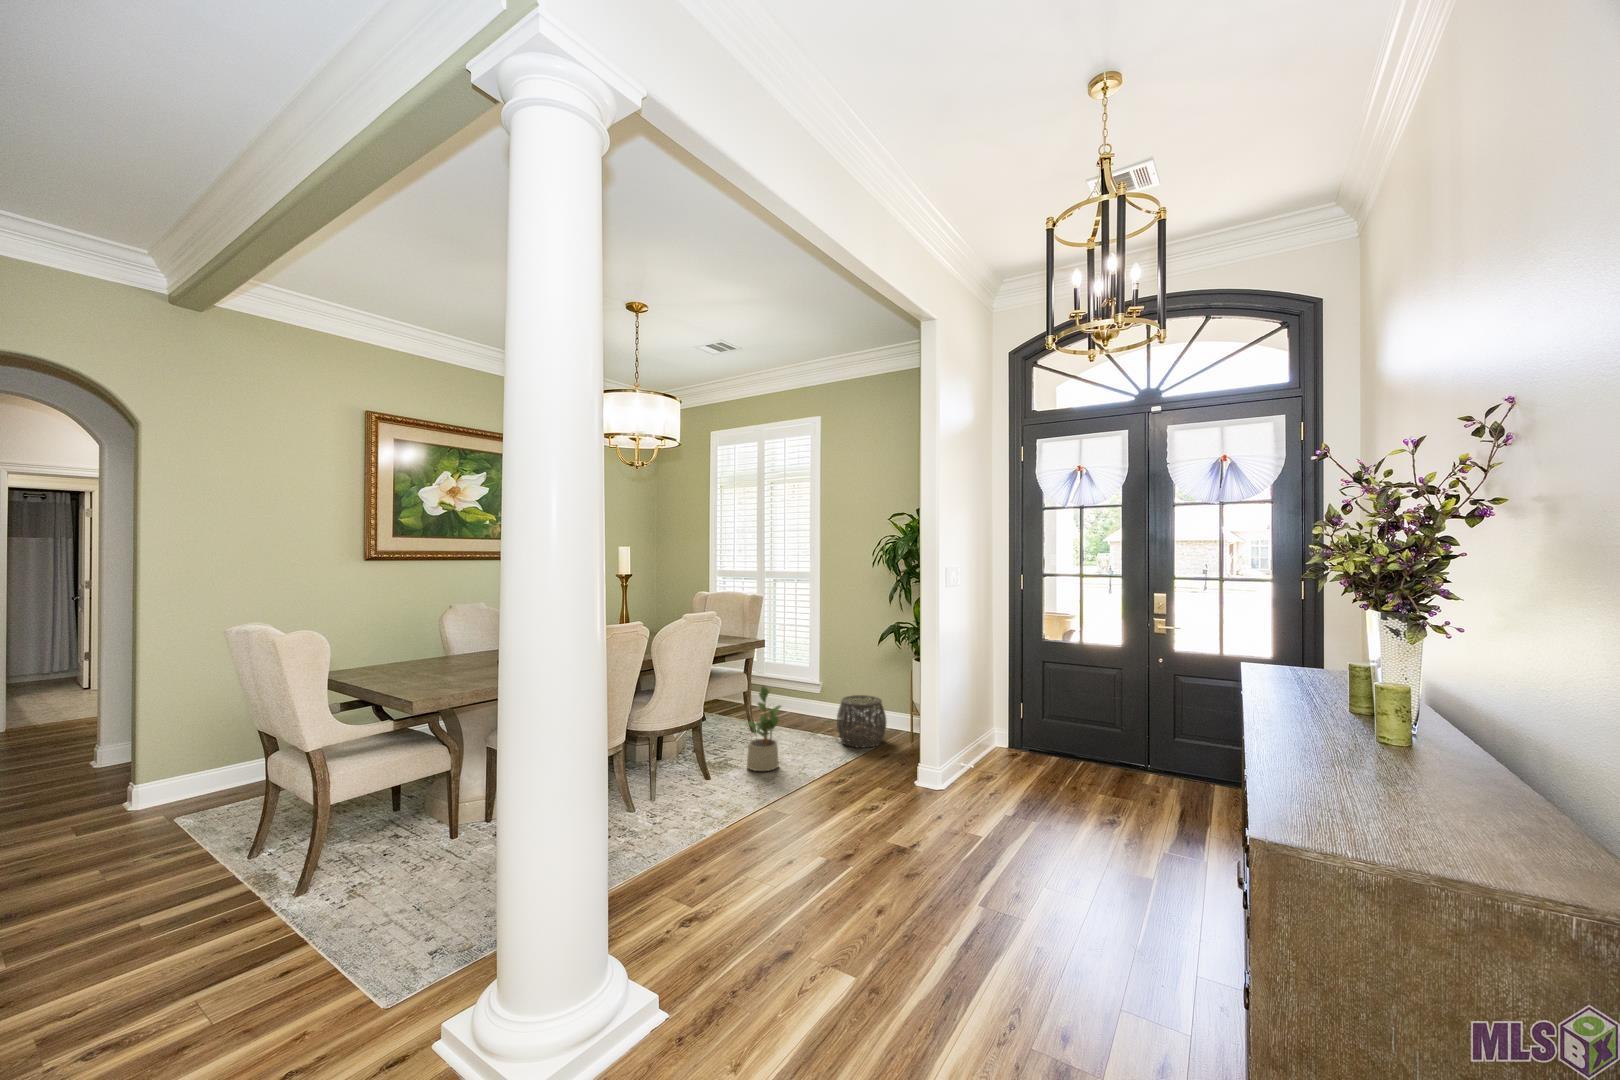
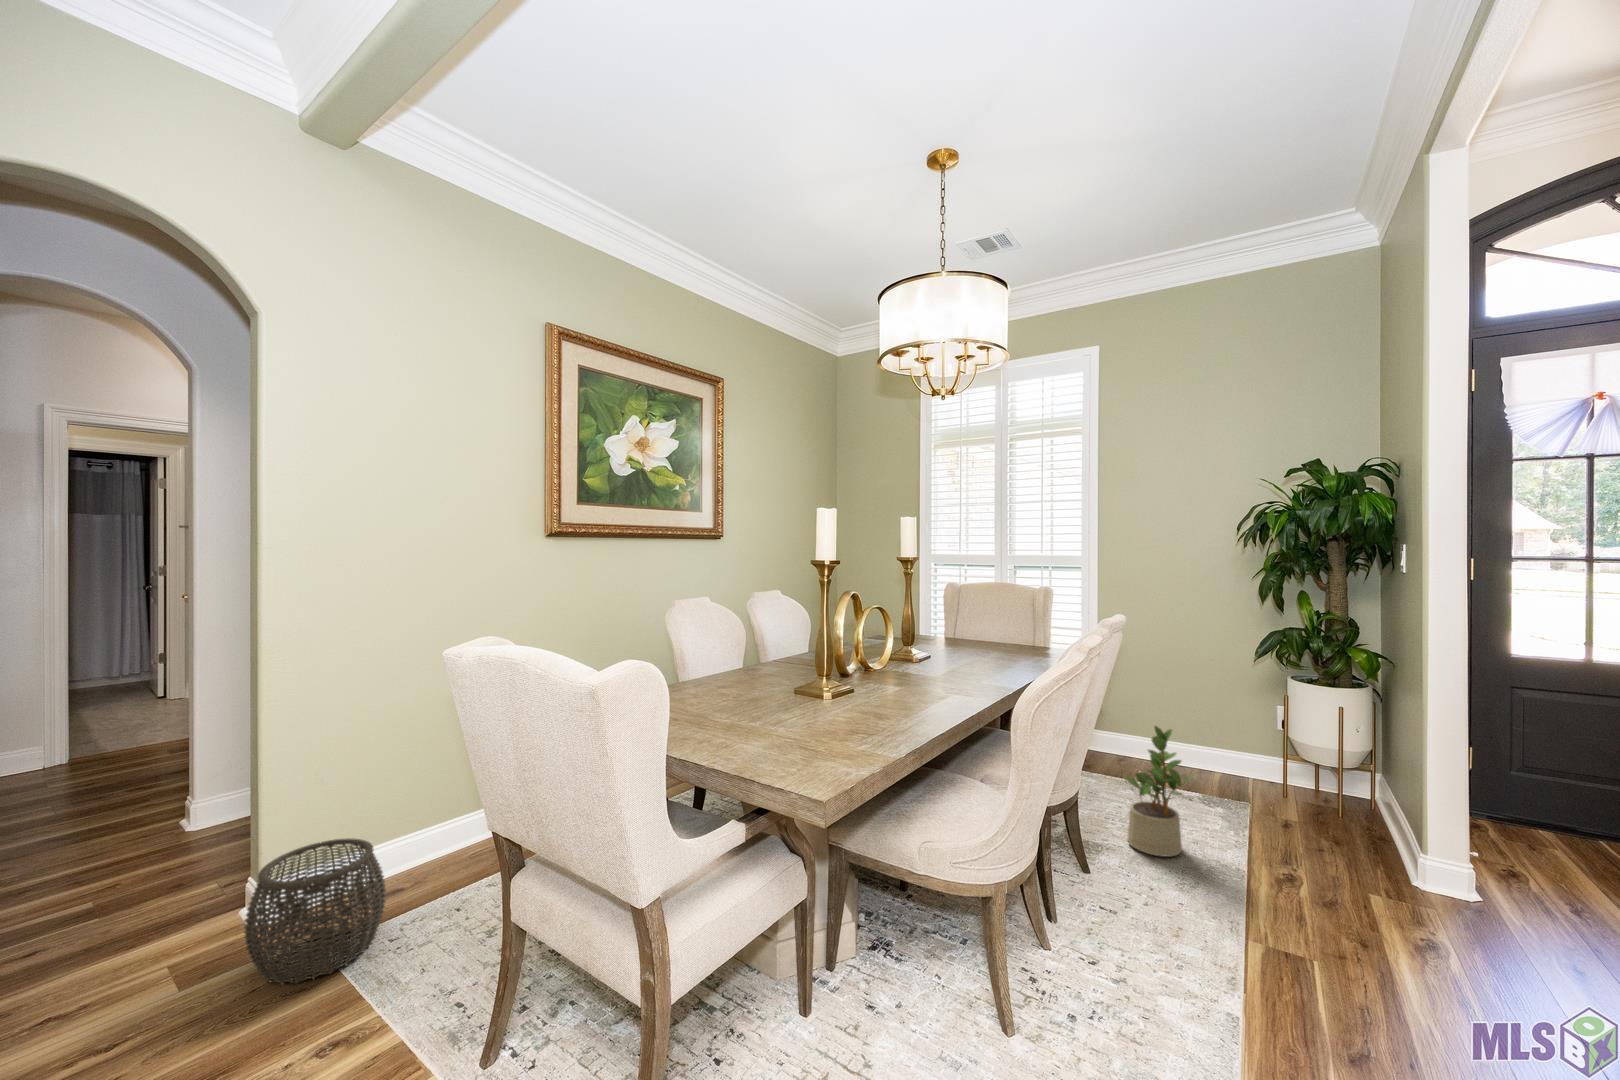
woven basket: present [837,695,886,748] -> present [244,838,386,984]

